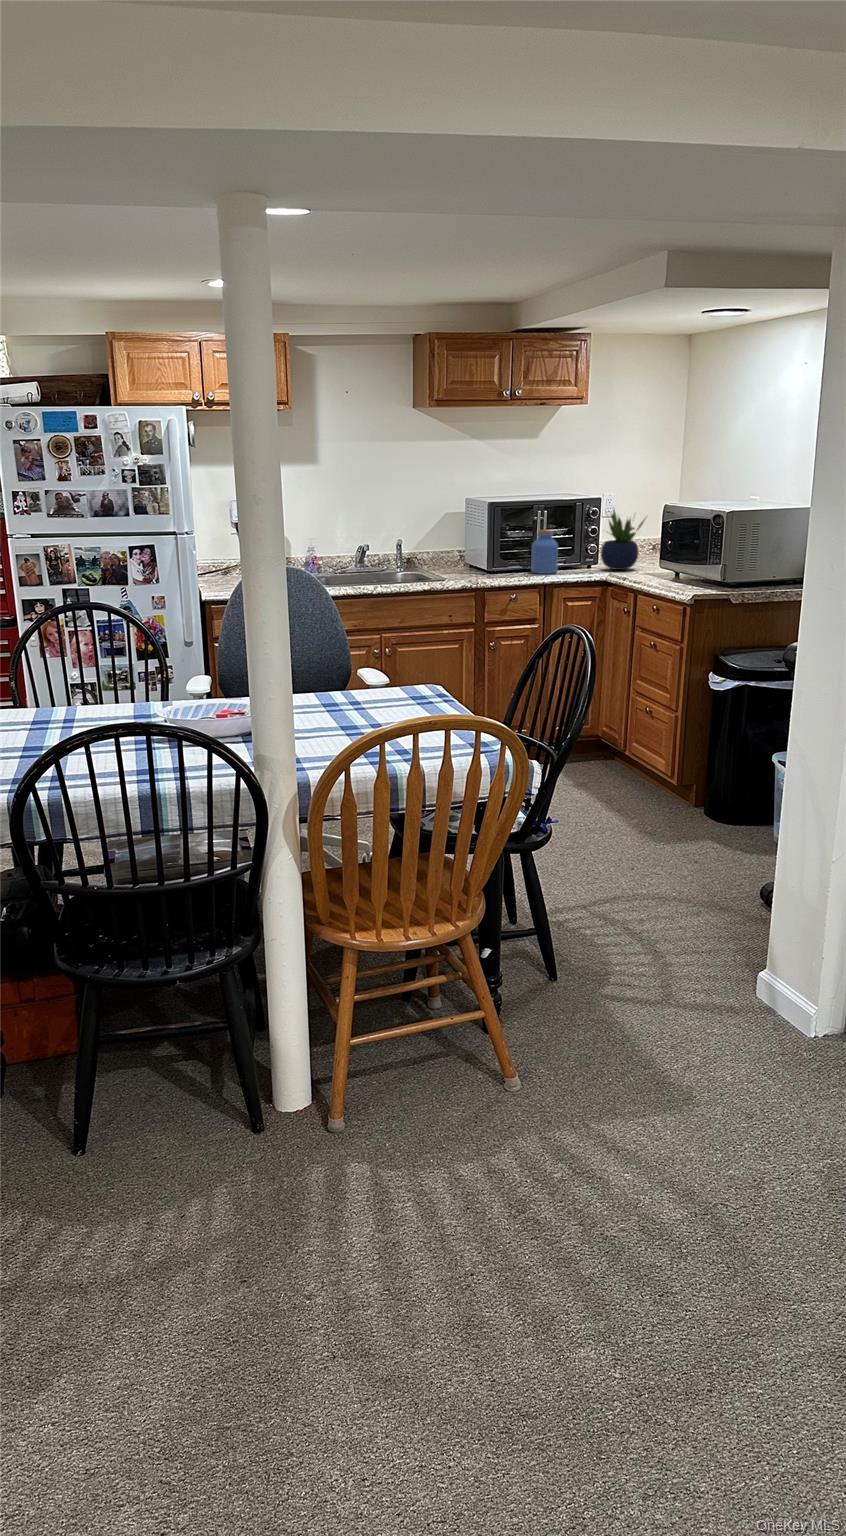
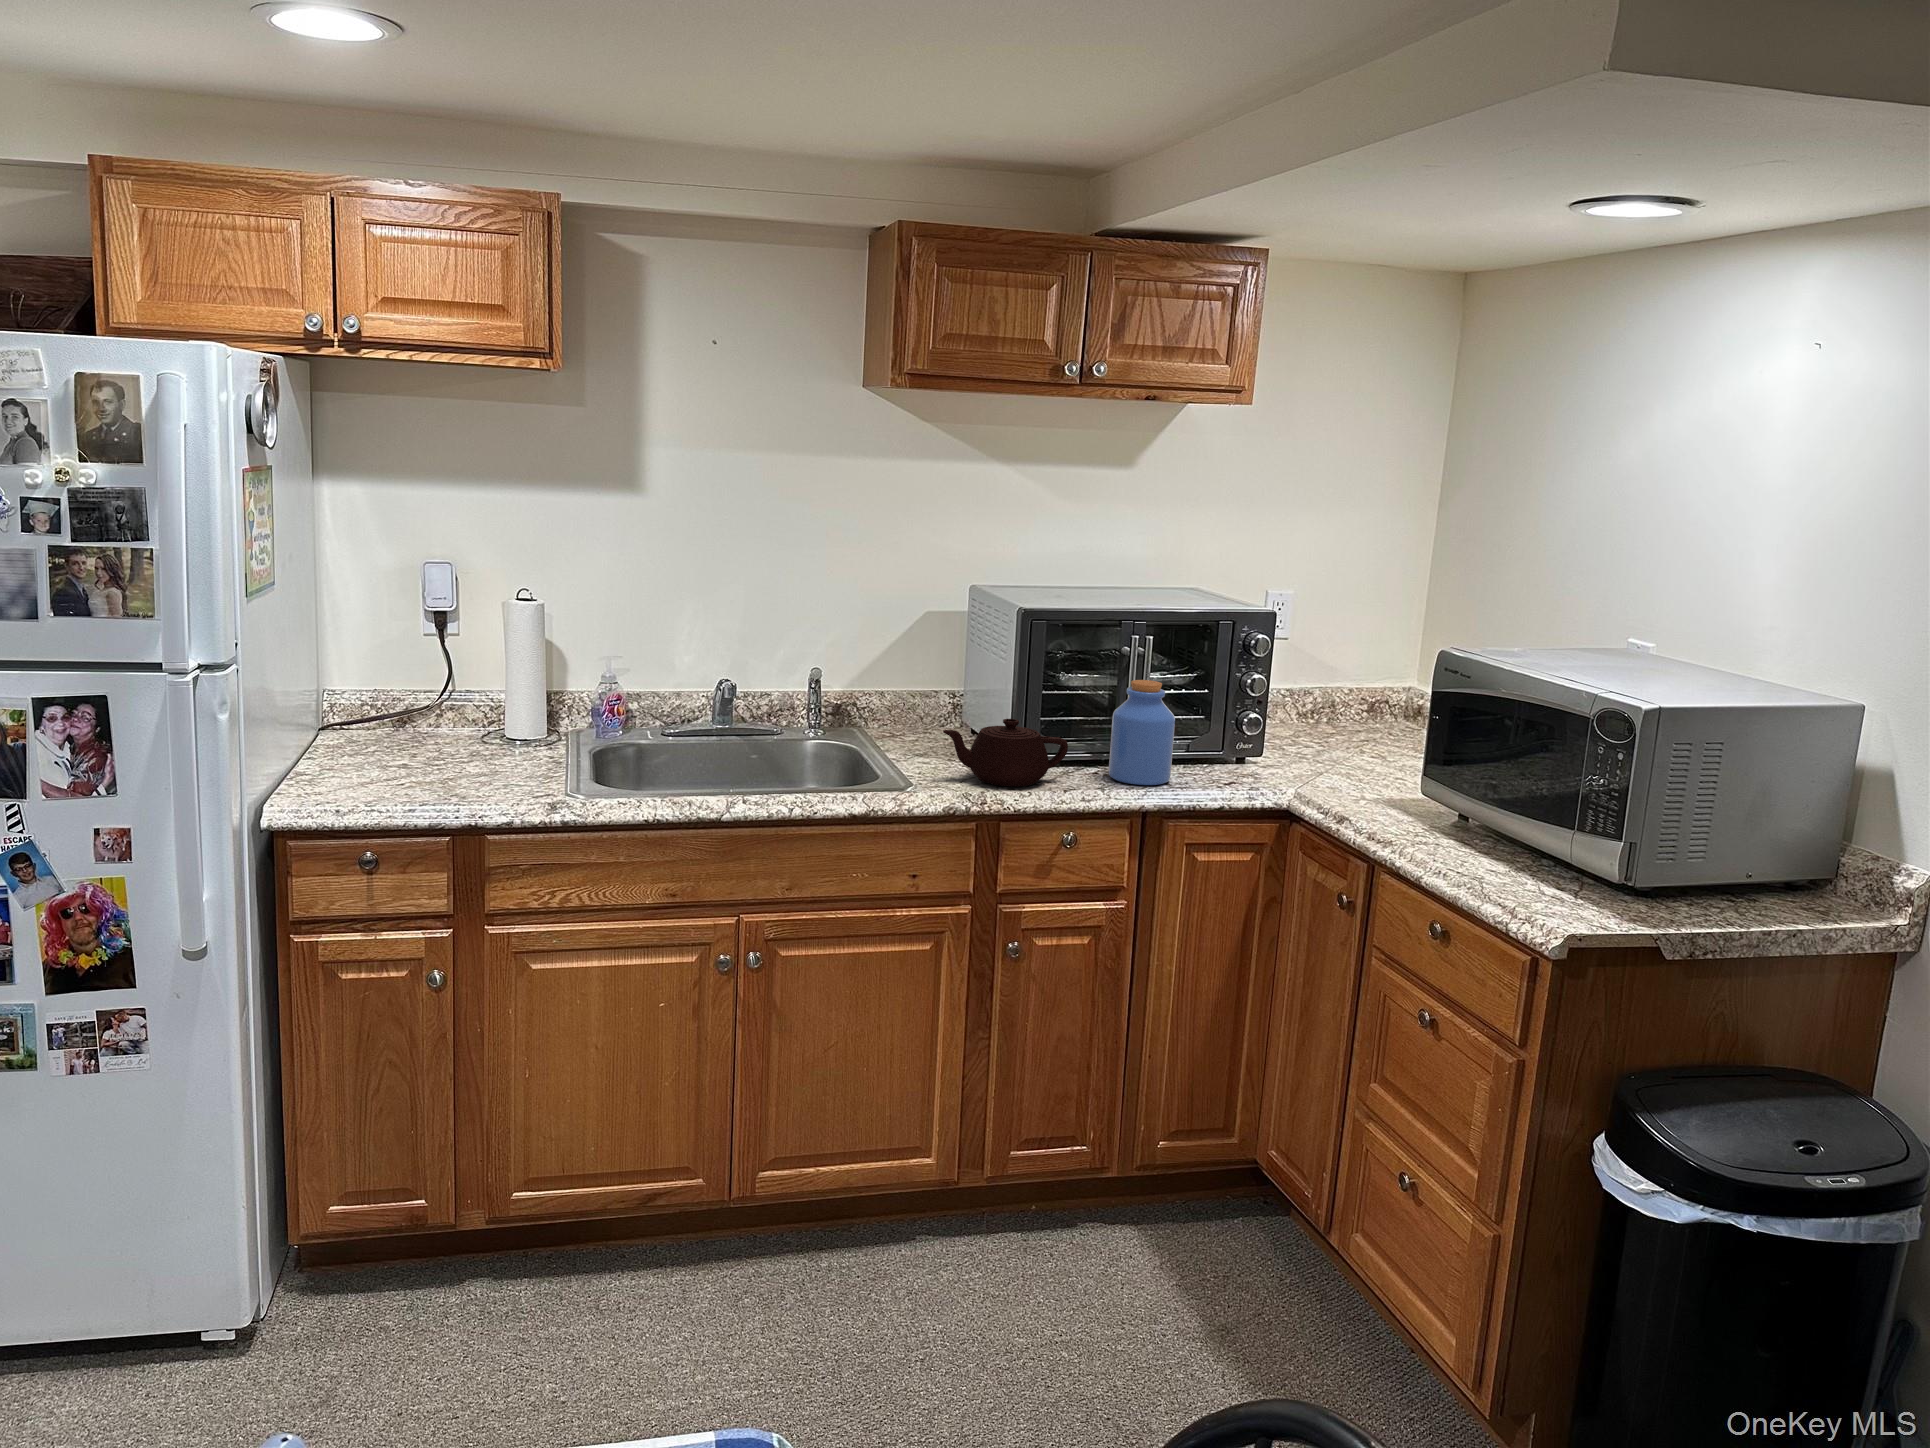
potted plant: present [601,510,646,570] -> none [1273,629,1390,782]
teapot: none [461,549,513,576] -> present [943,719,1068,787]

